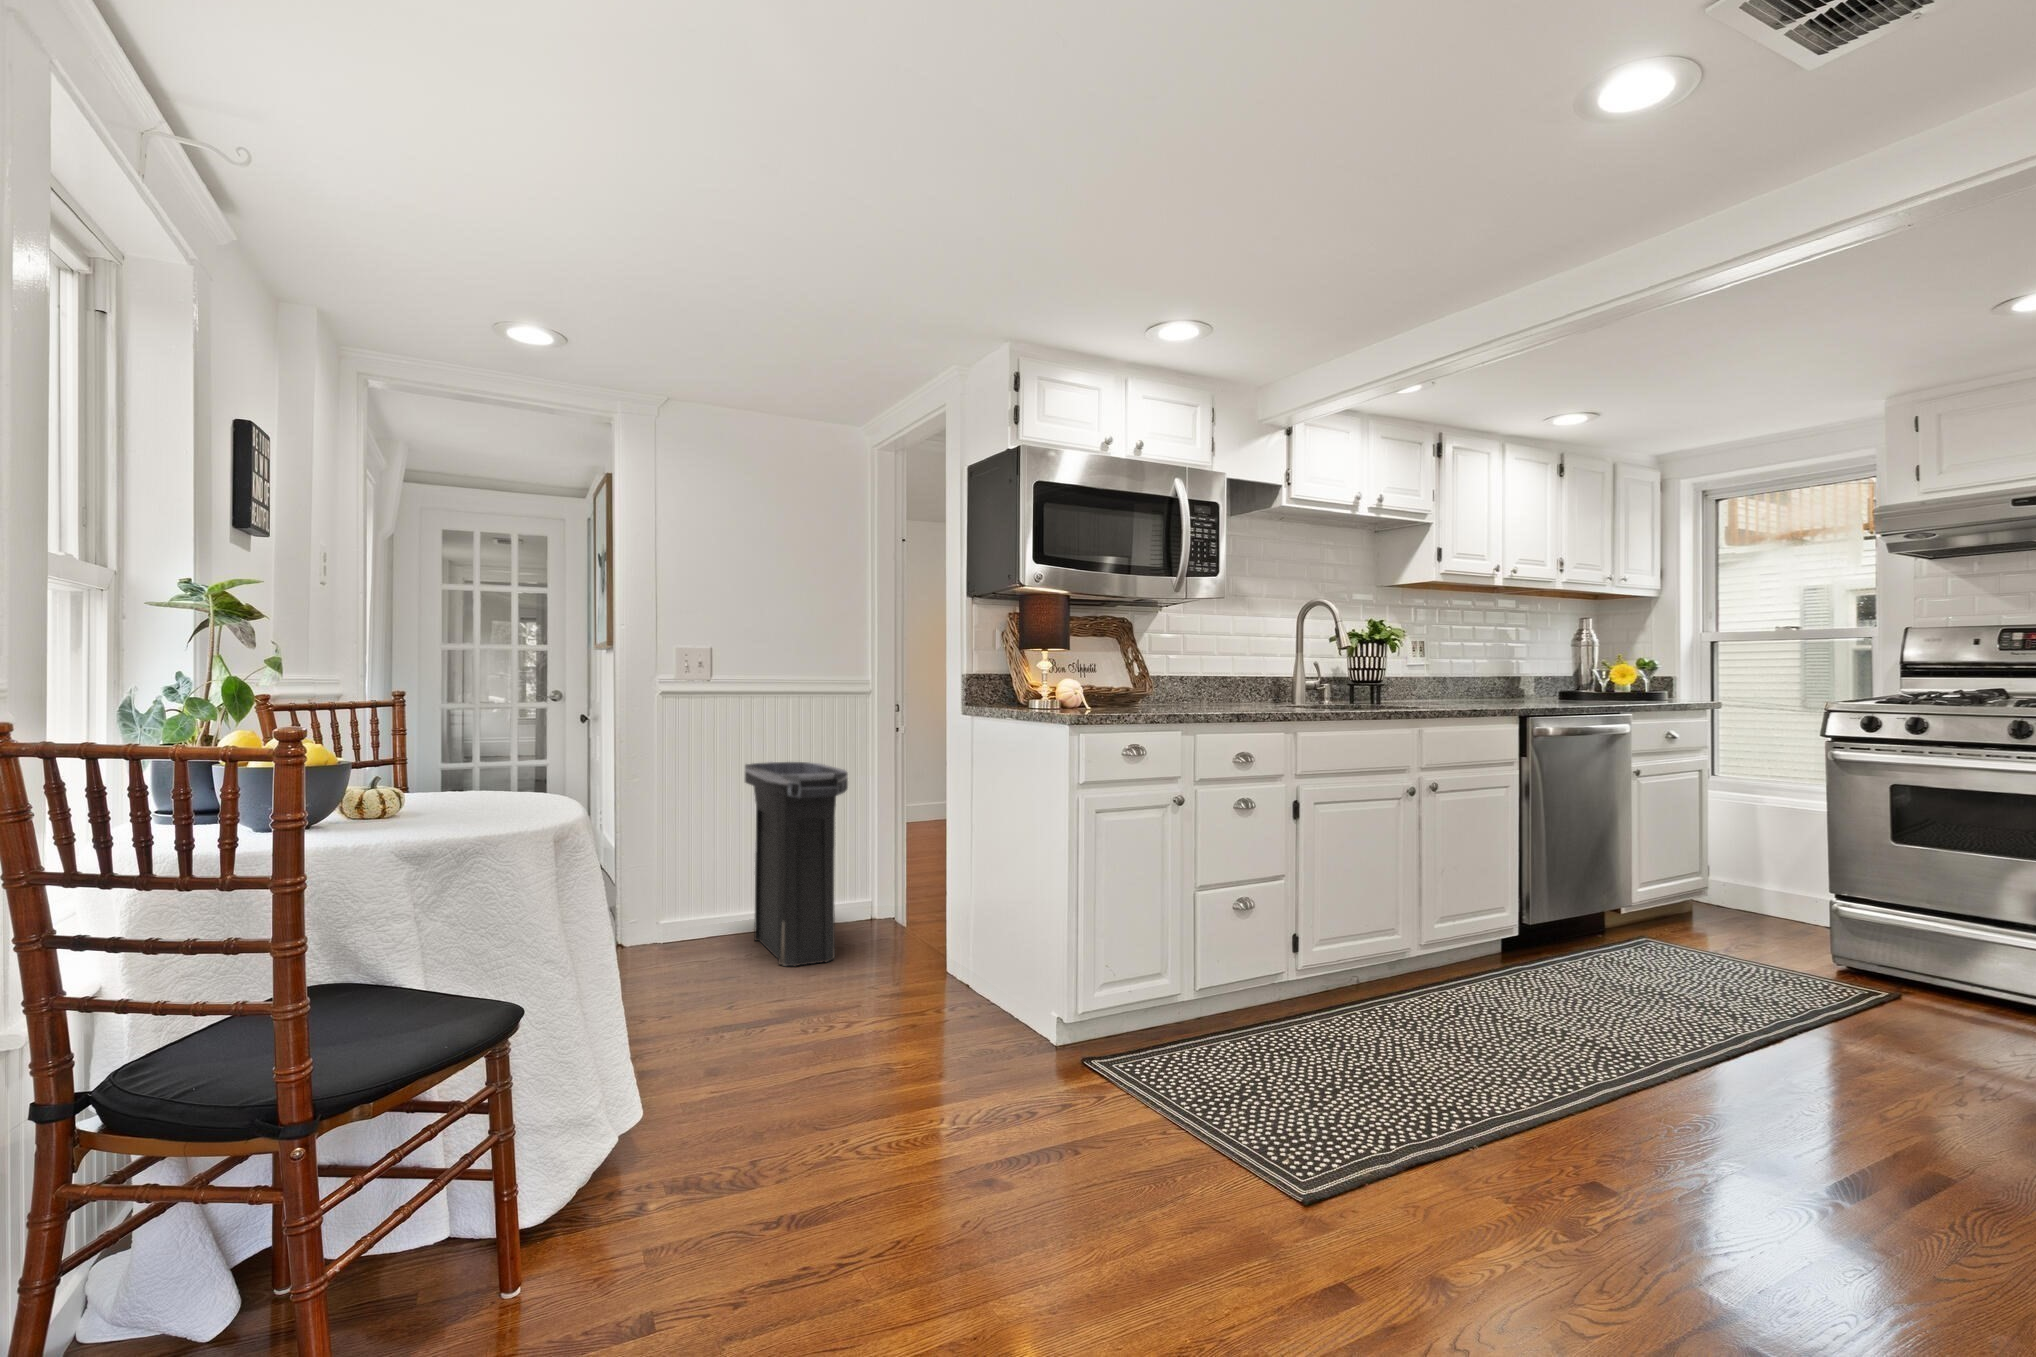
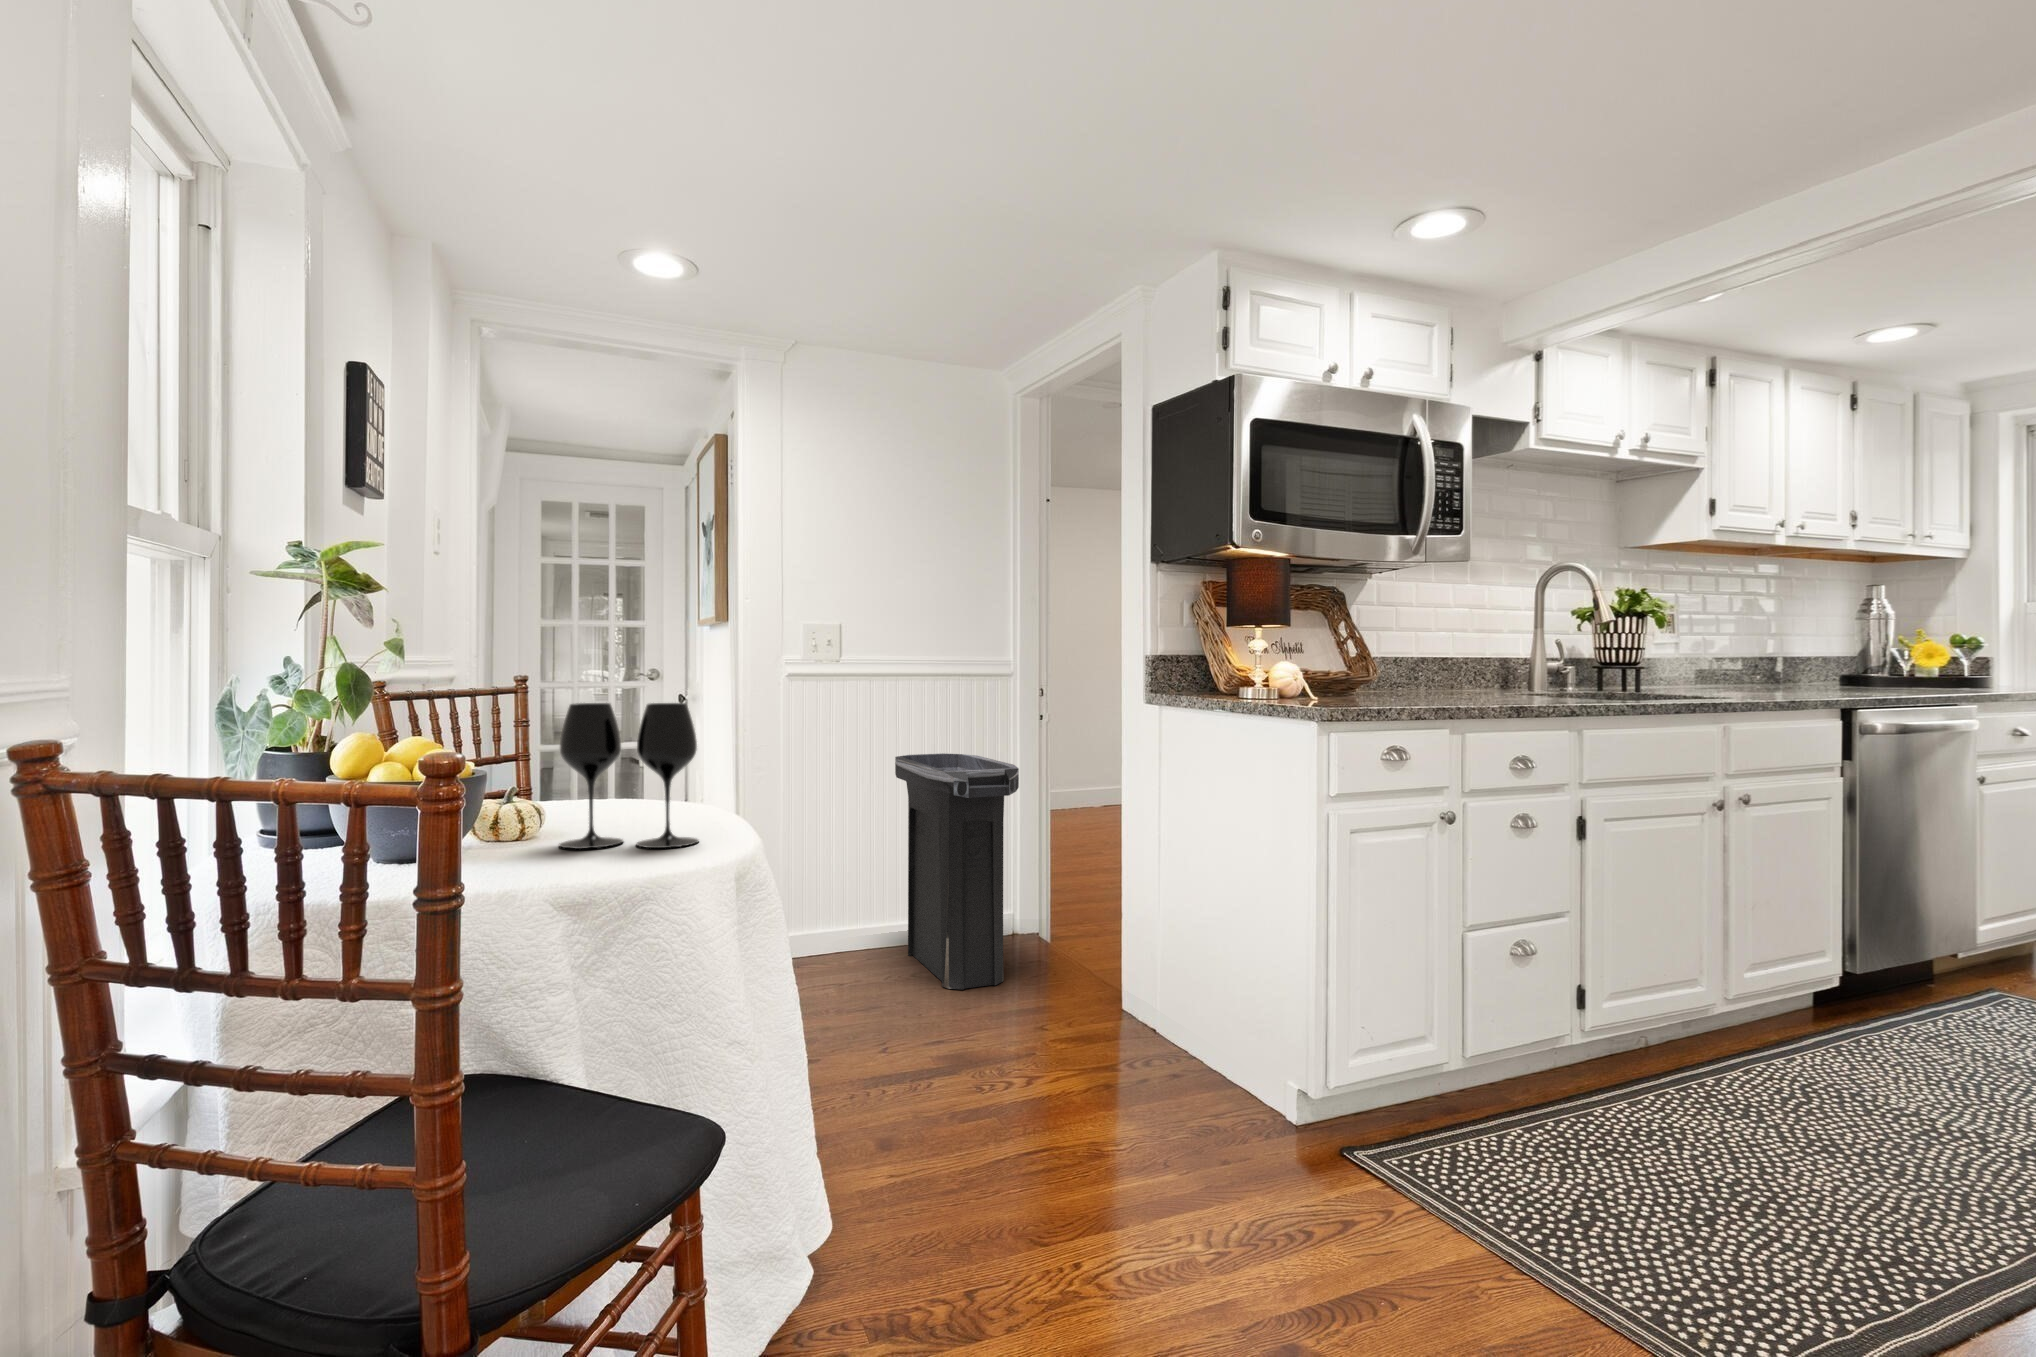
wine glass: none [407,709,525,823] -> present [559,703,698,849]

